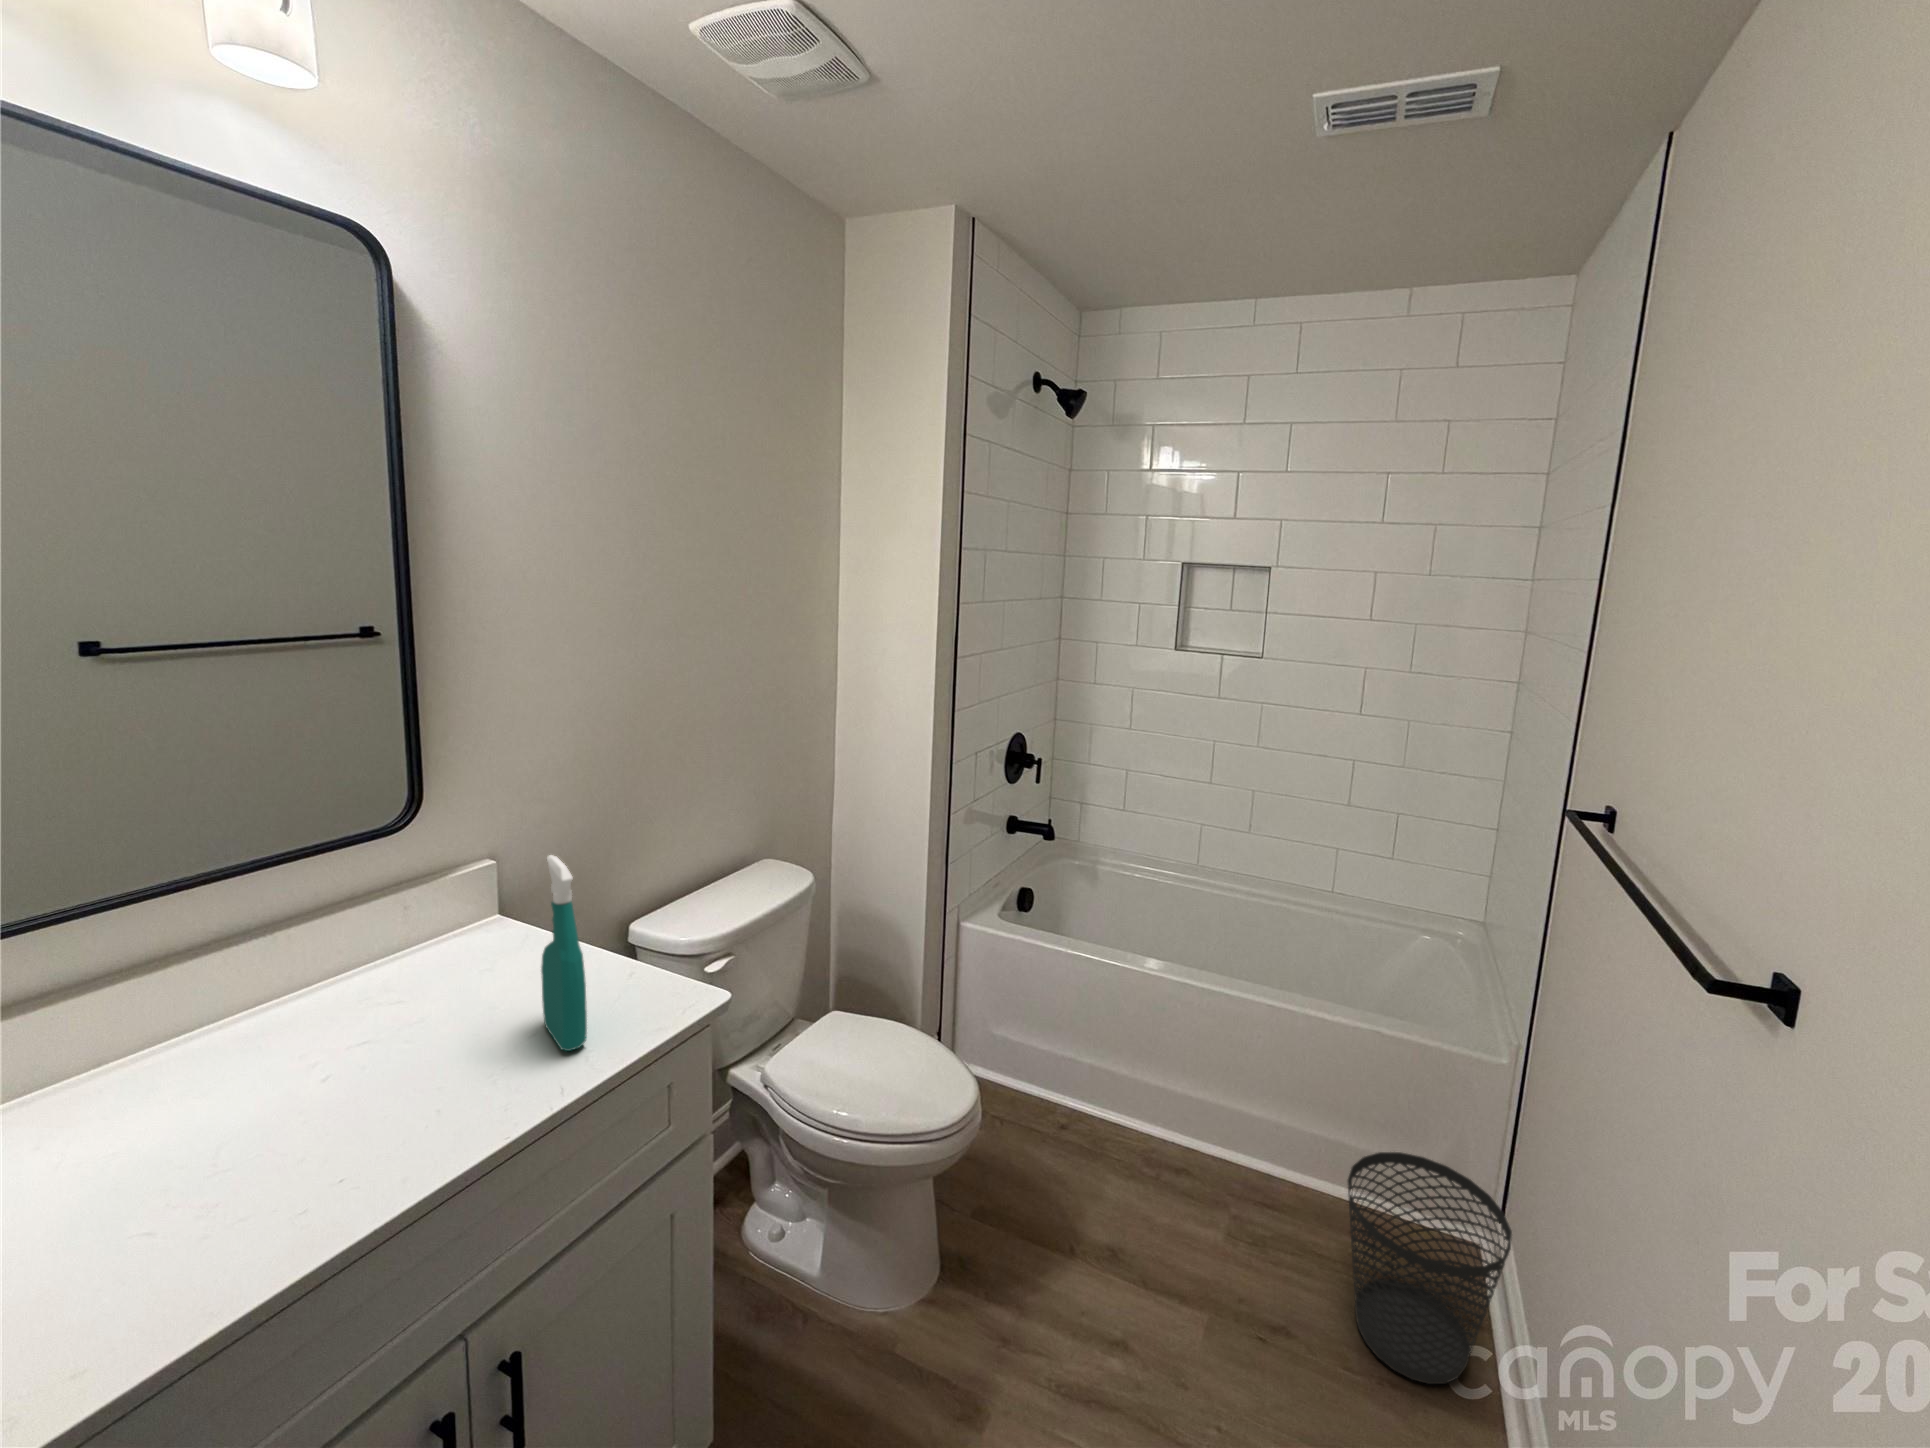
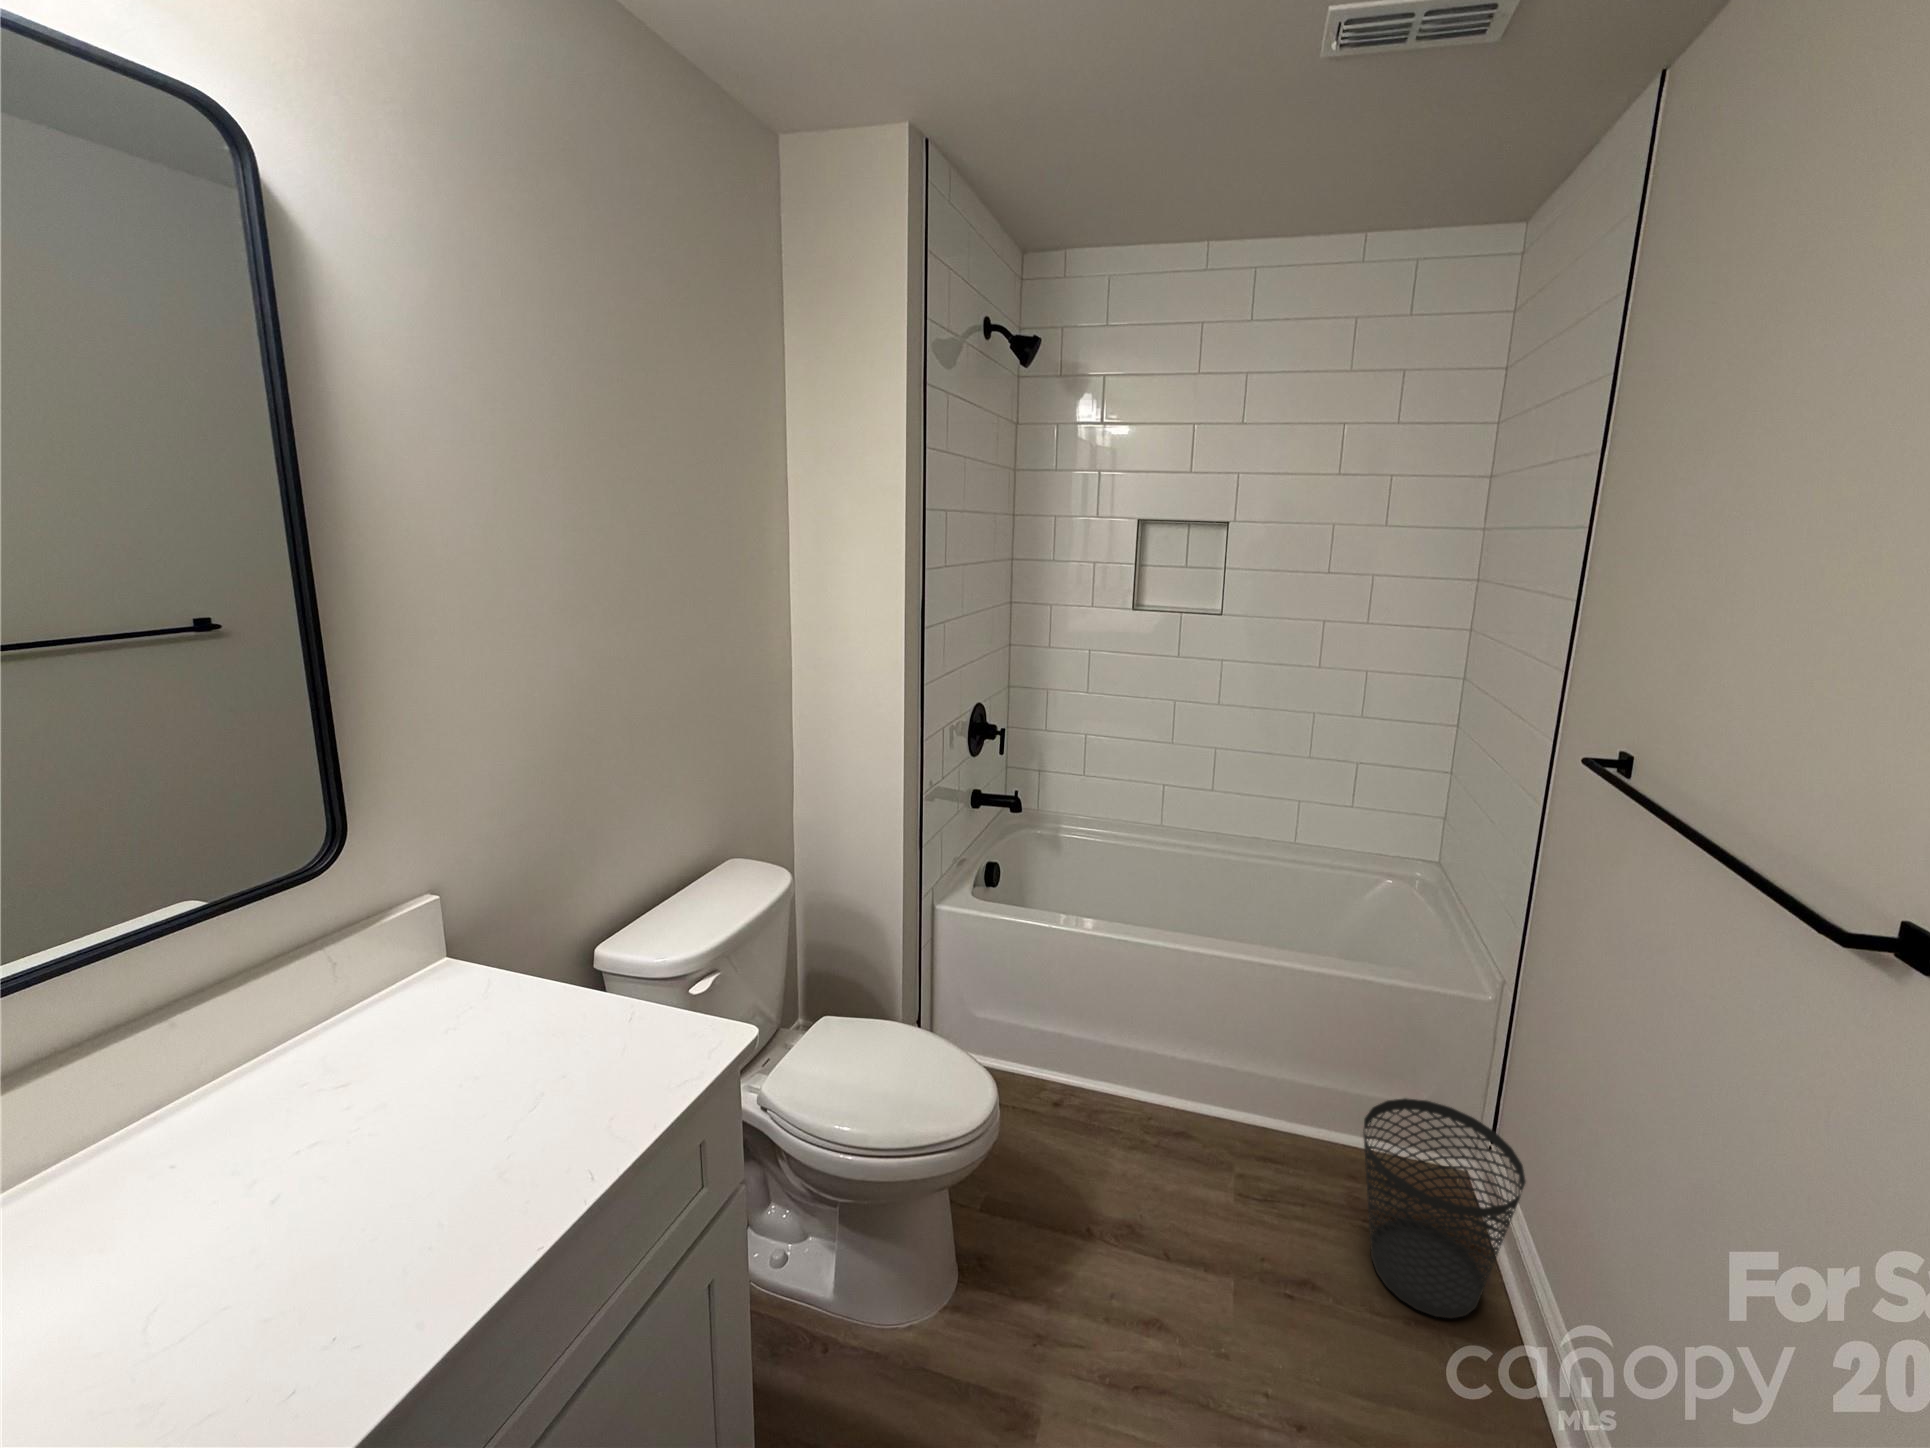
spray bottle: present [541,855,587,1051] -> none [532,892,600,1122]

